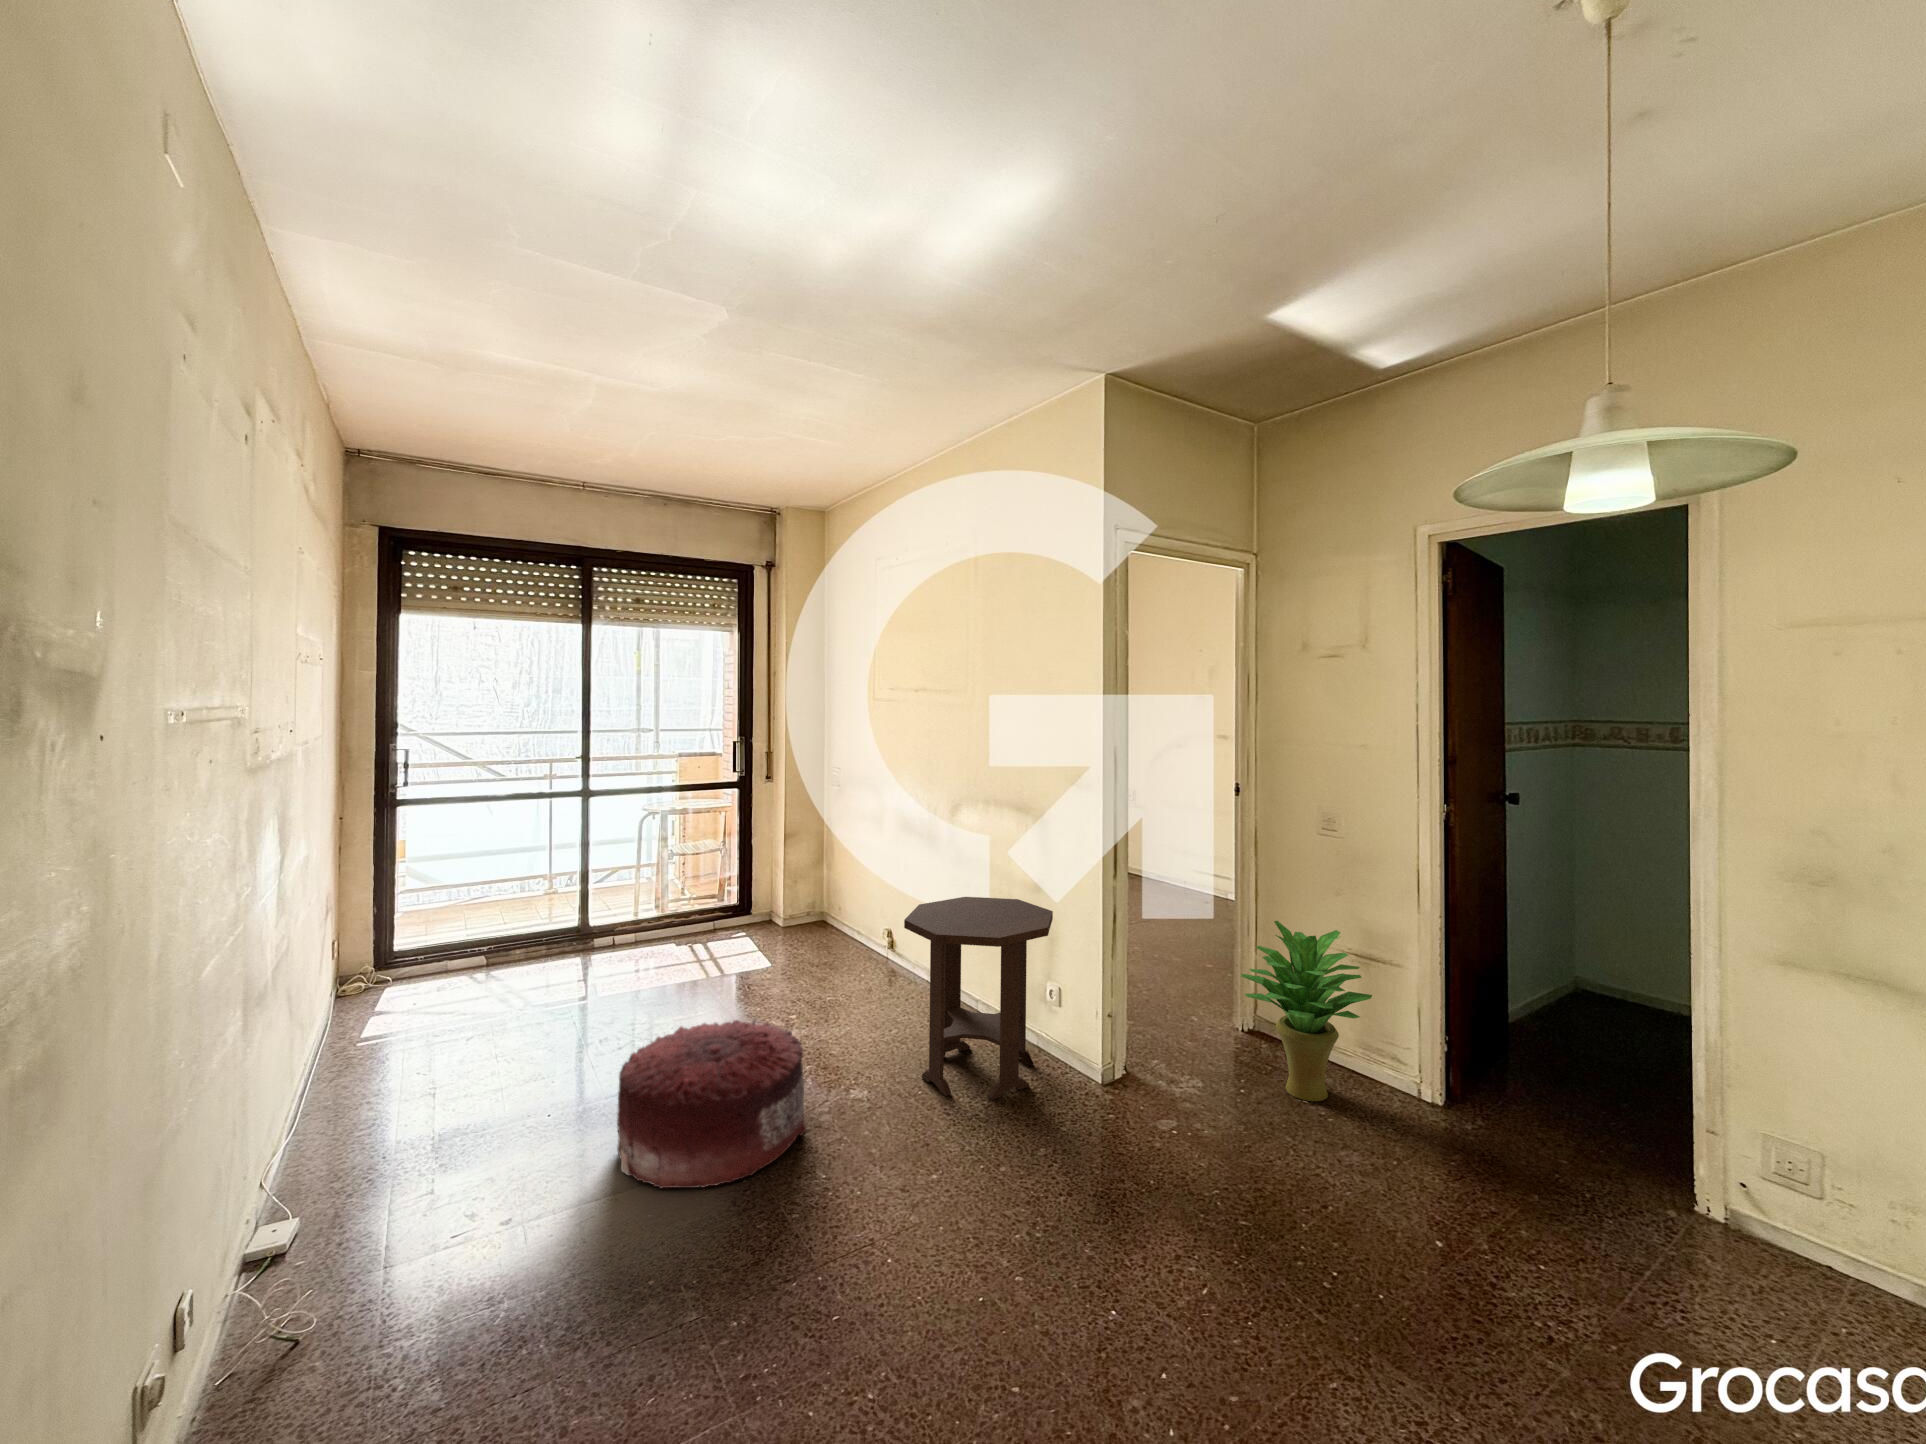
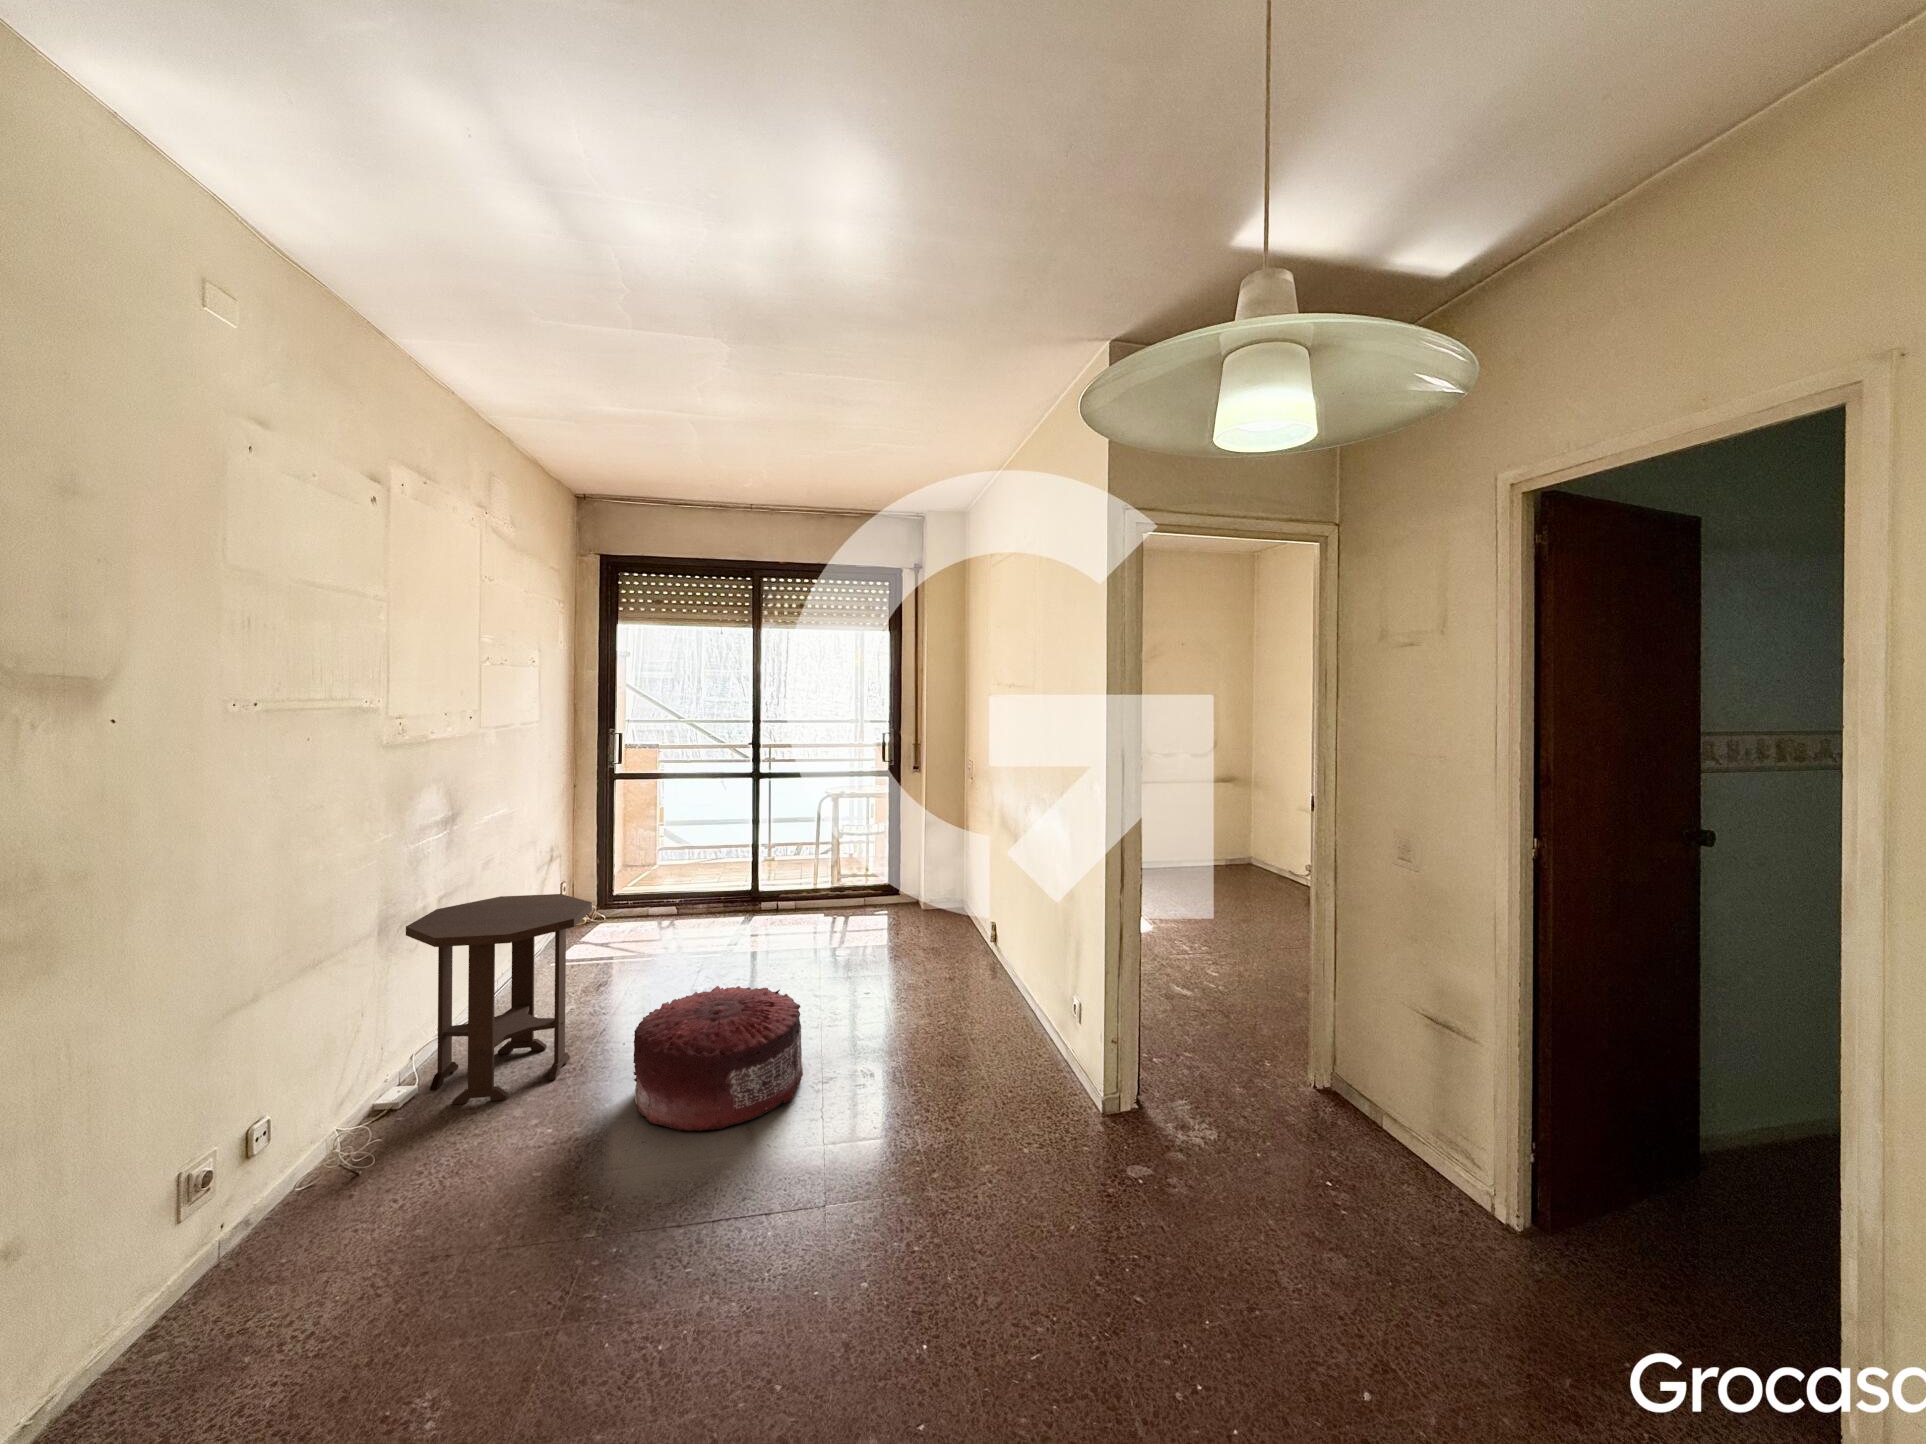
side table: present [904,897,1053,1100] -> present [406,894,592,1104]
potted plant: present [1241,921,1372,1101] -> none [1261,962,1425,1189]

